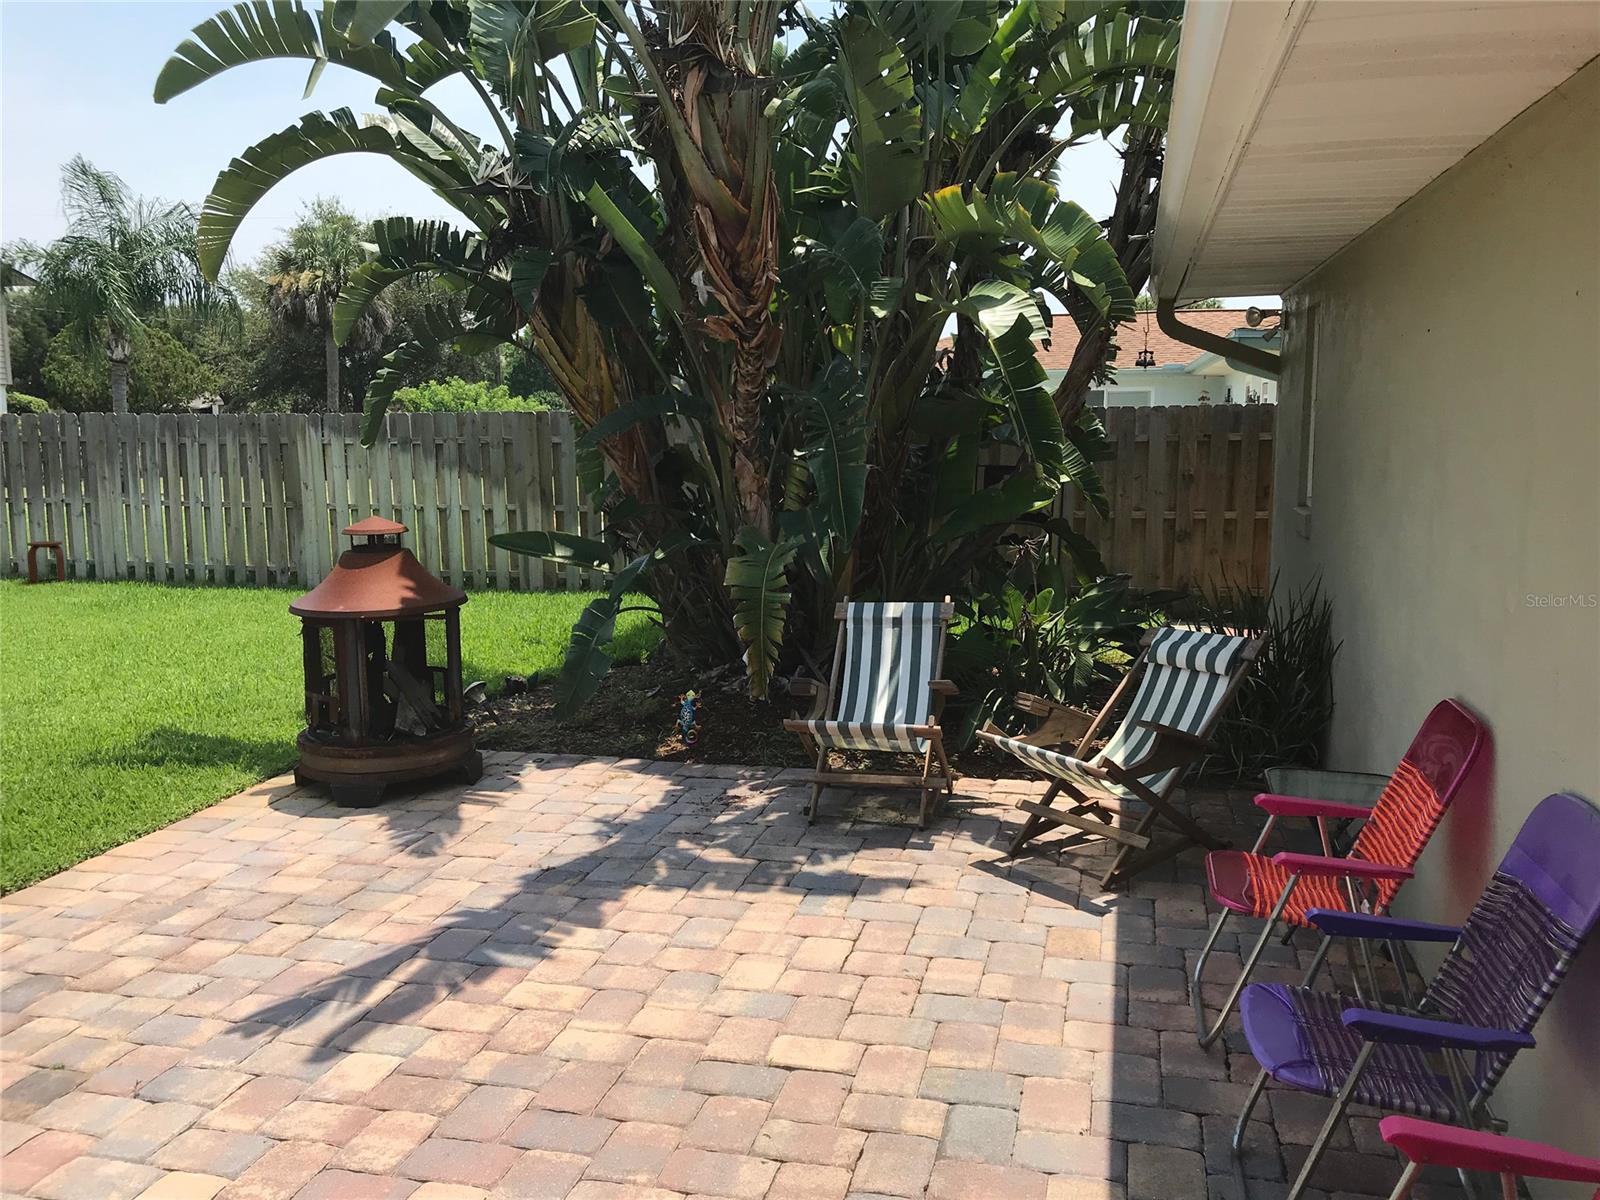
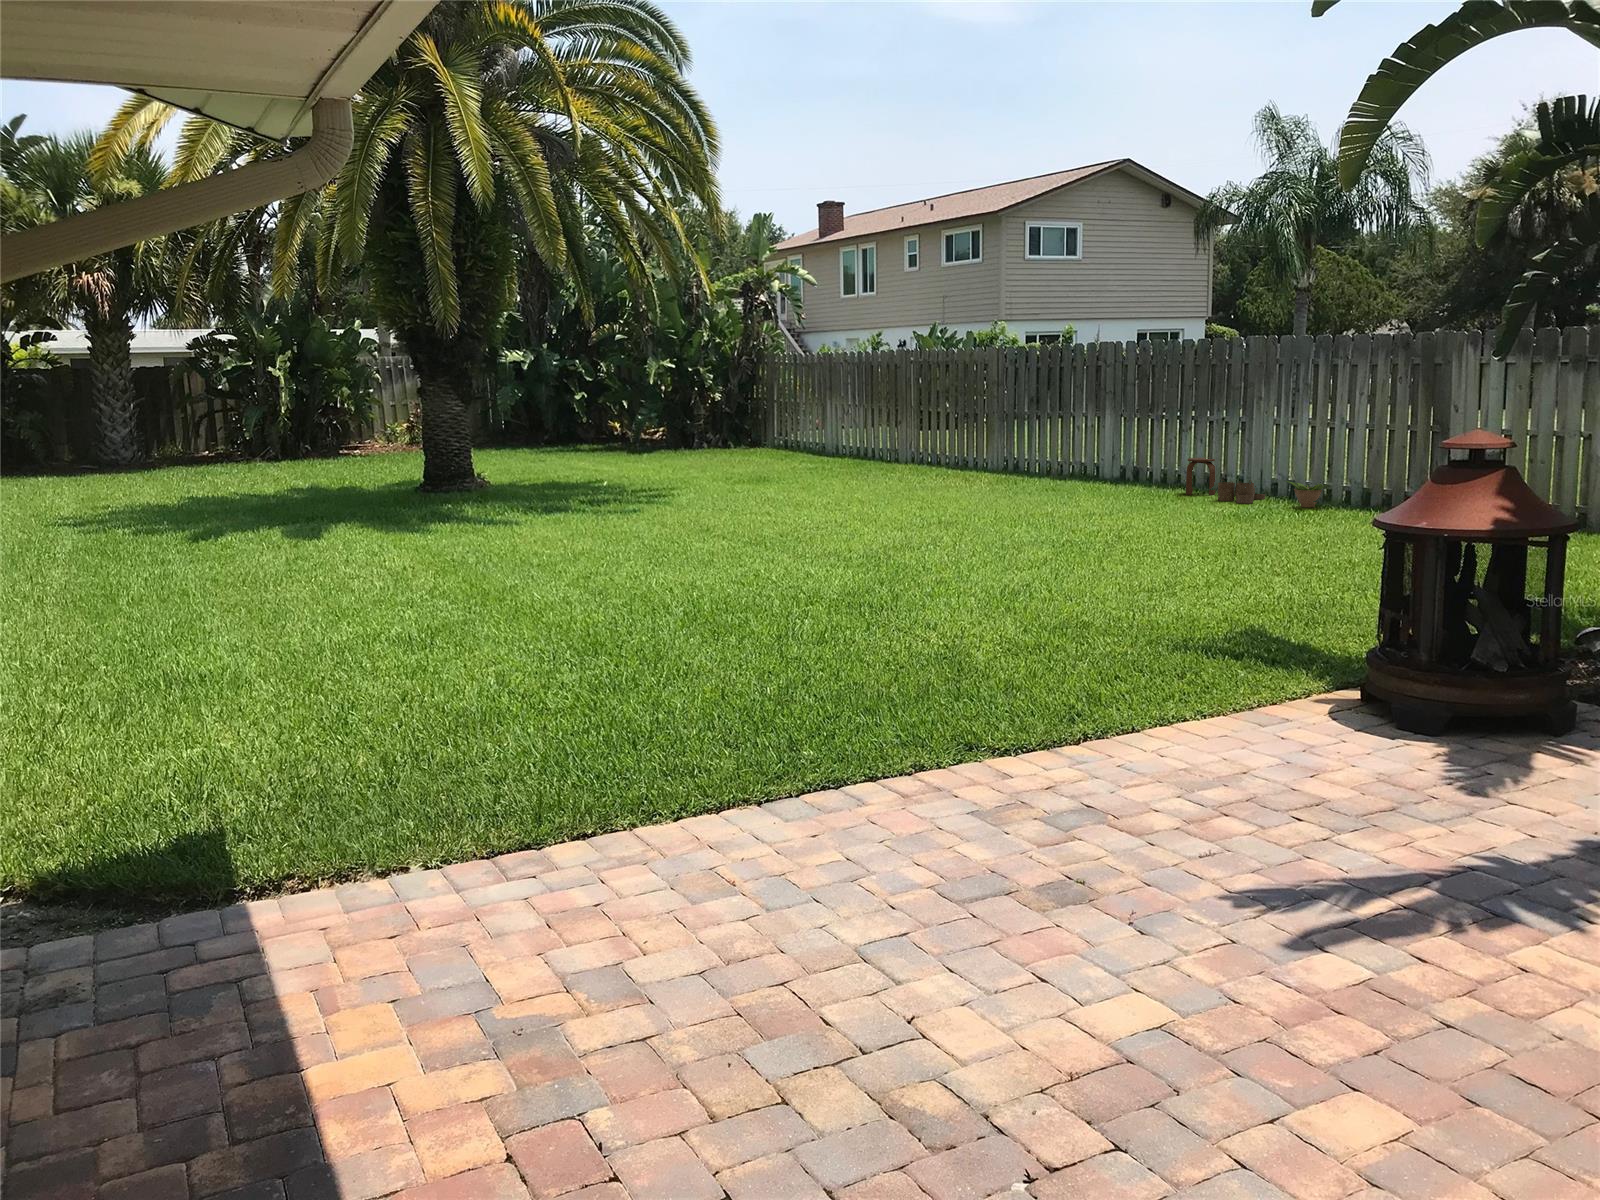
decorative plant: none [145,561,198,588] -> present [1286,481,1325,507]
woven basket: none [69,562,124,588] -> present [1218,480,1265,504]

